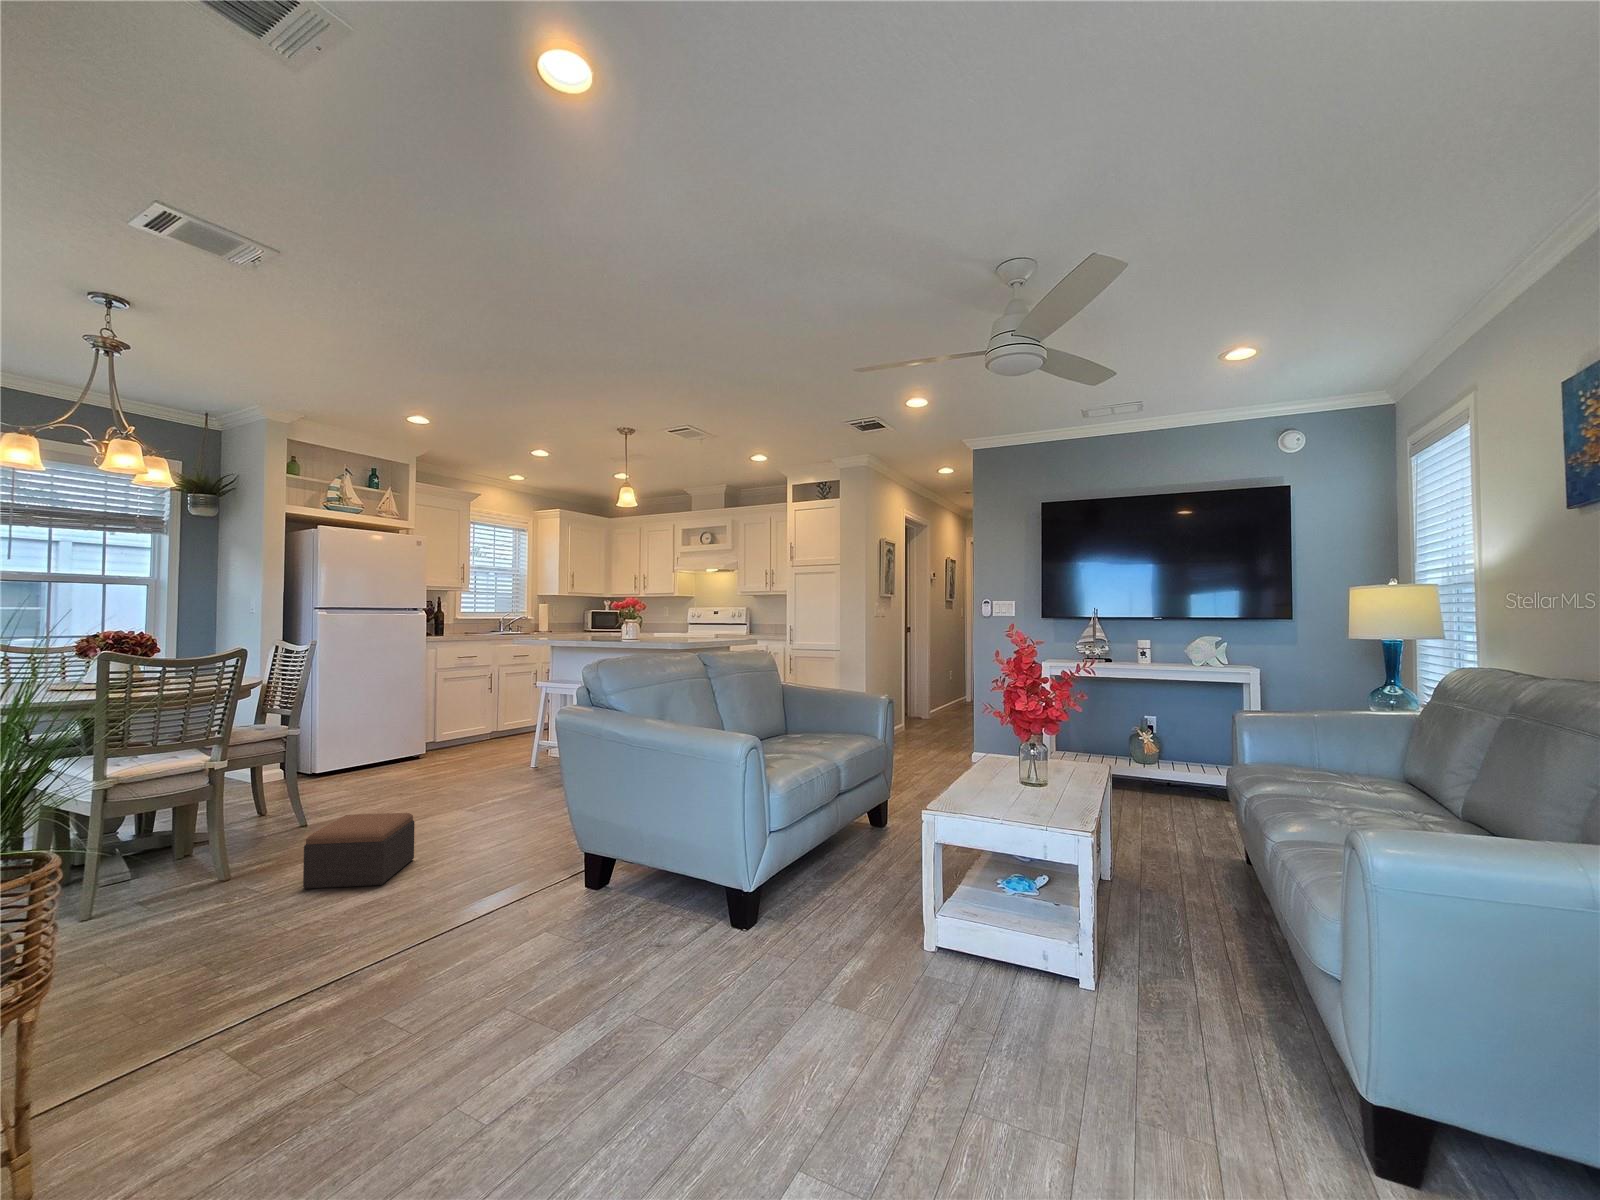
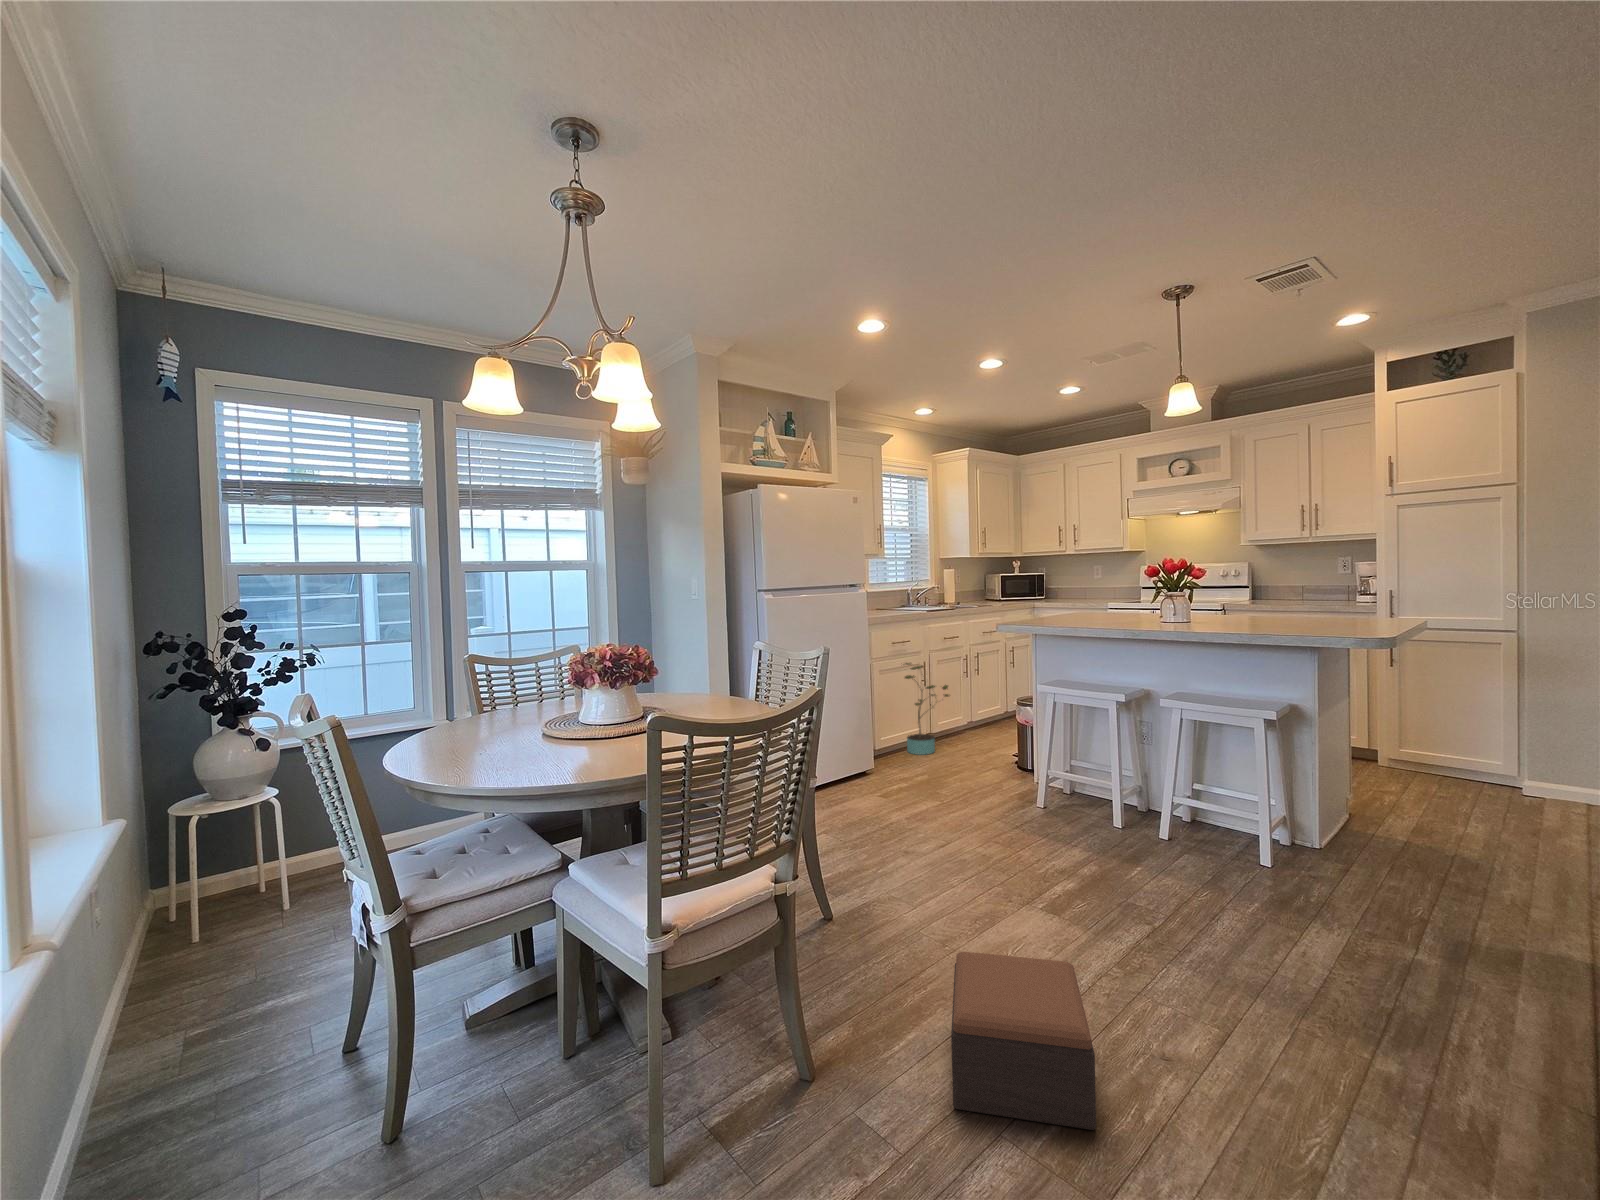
potted plant: none [468,673,511,745] -> present [905,663,949,755]

